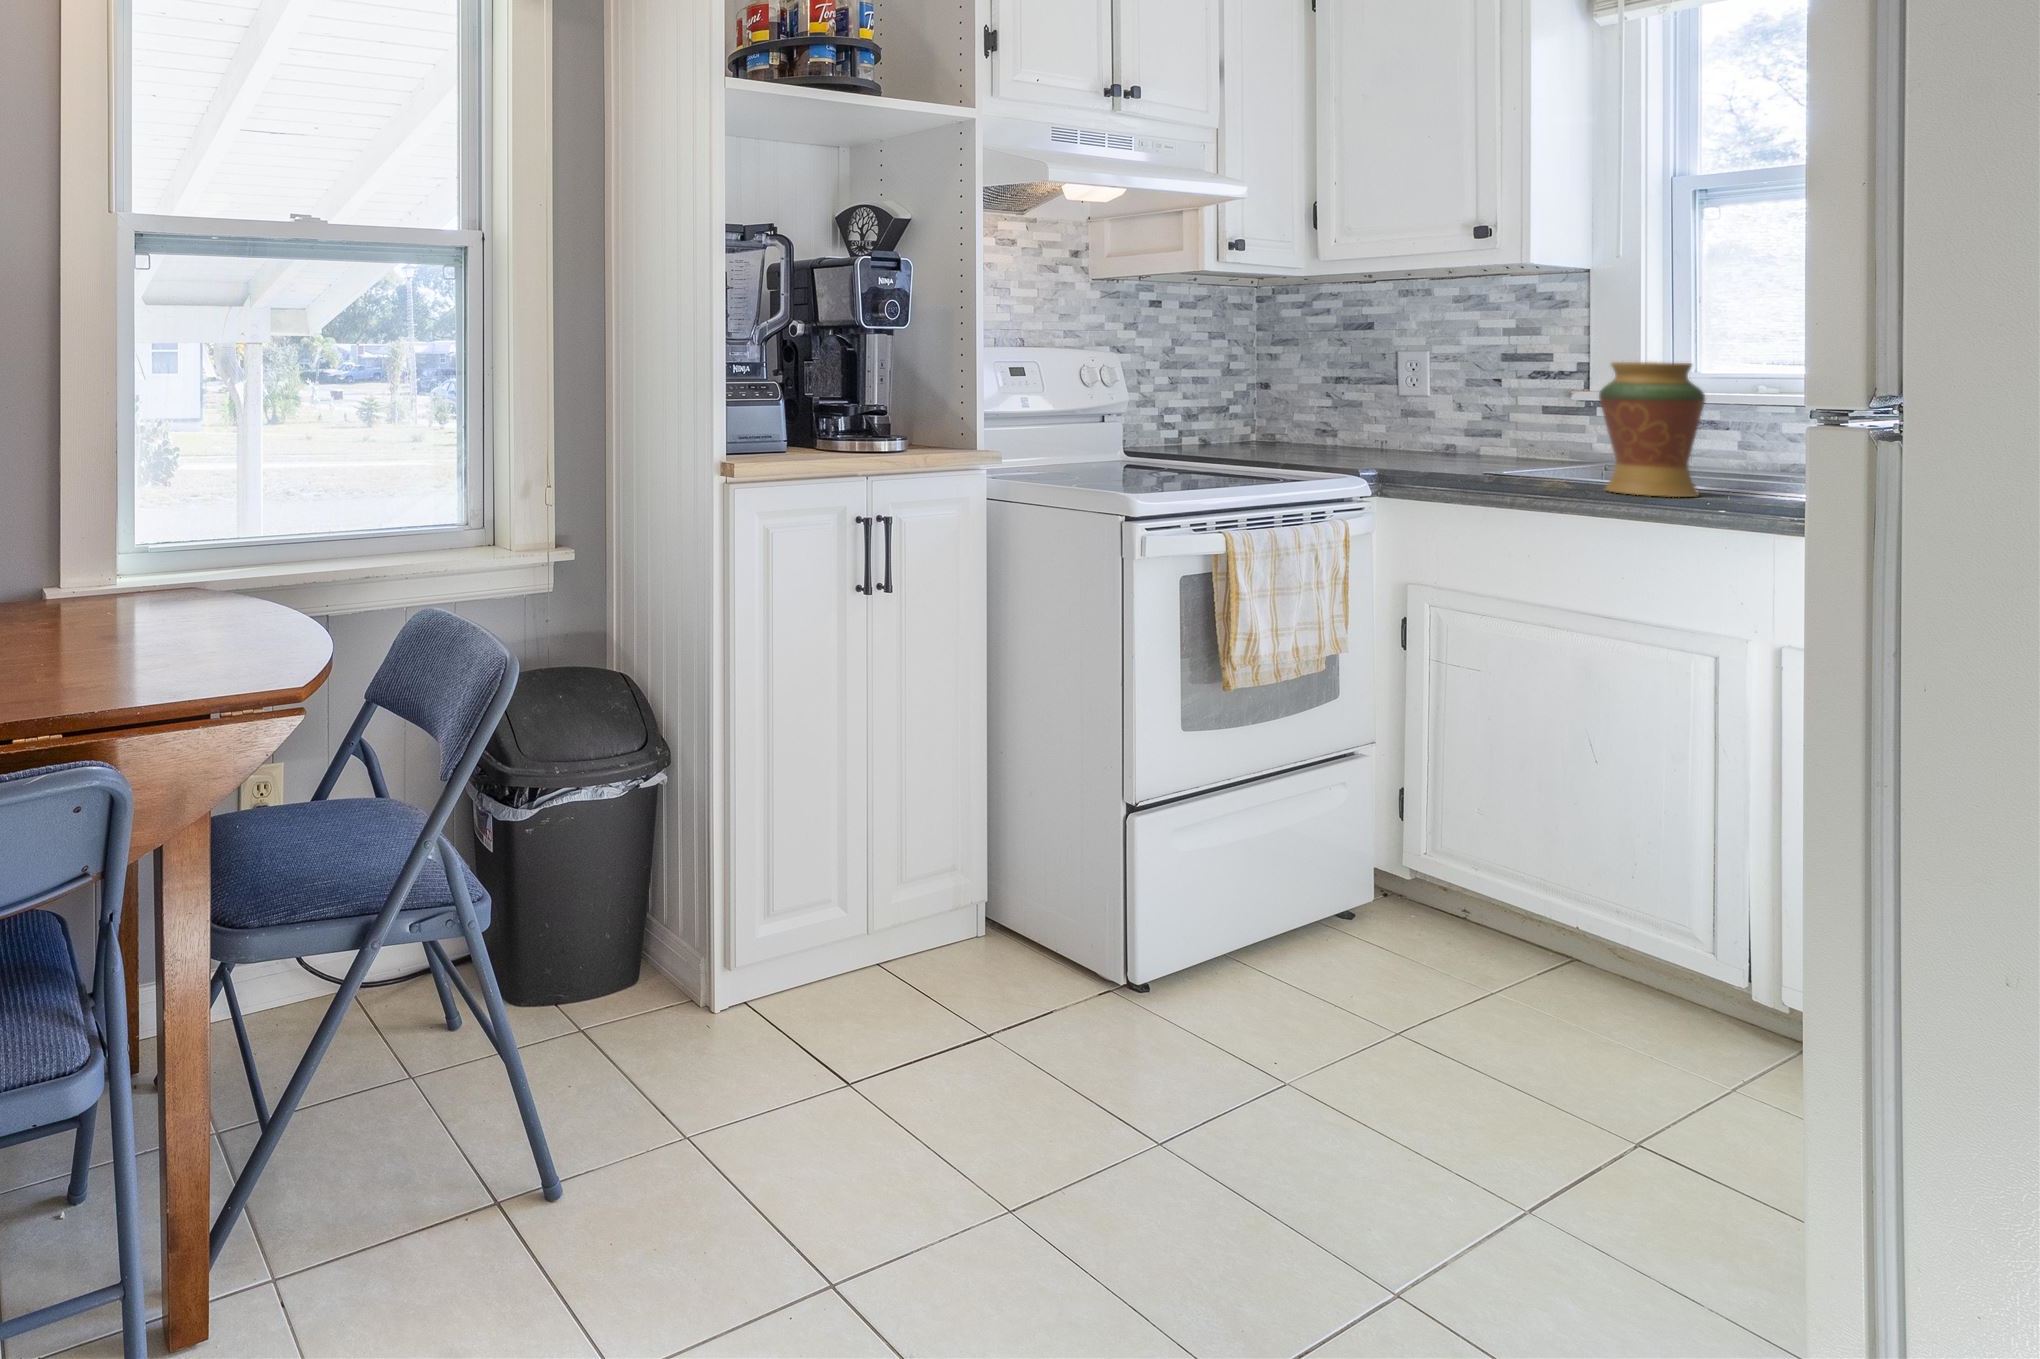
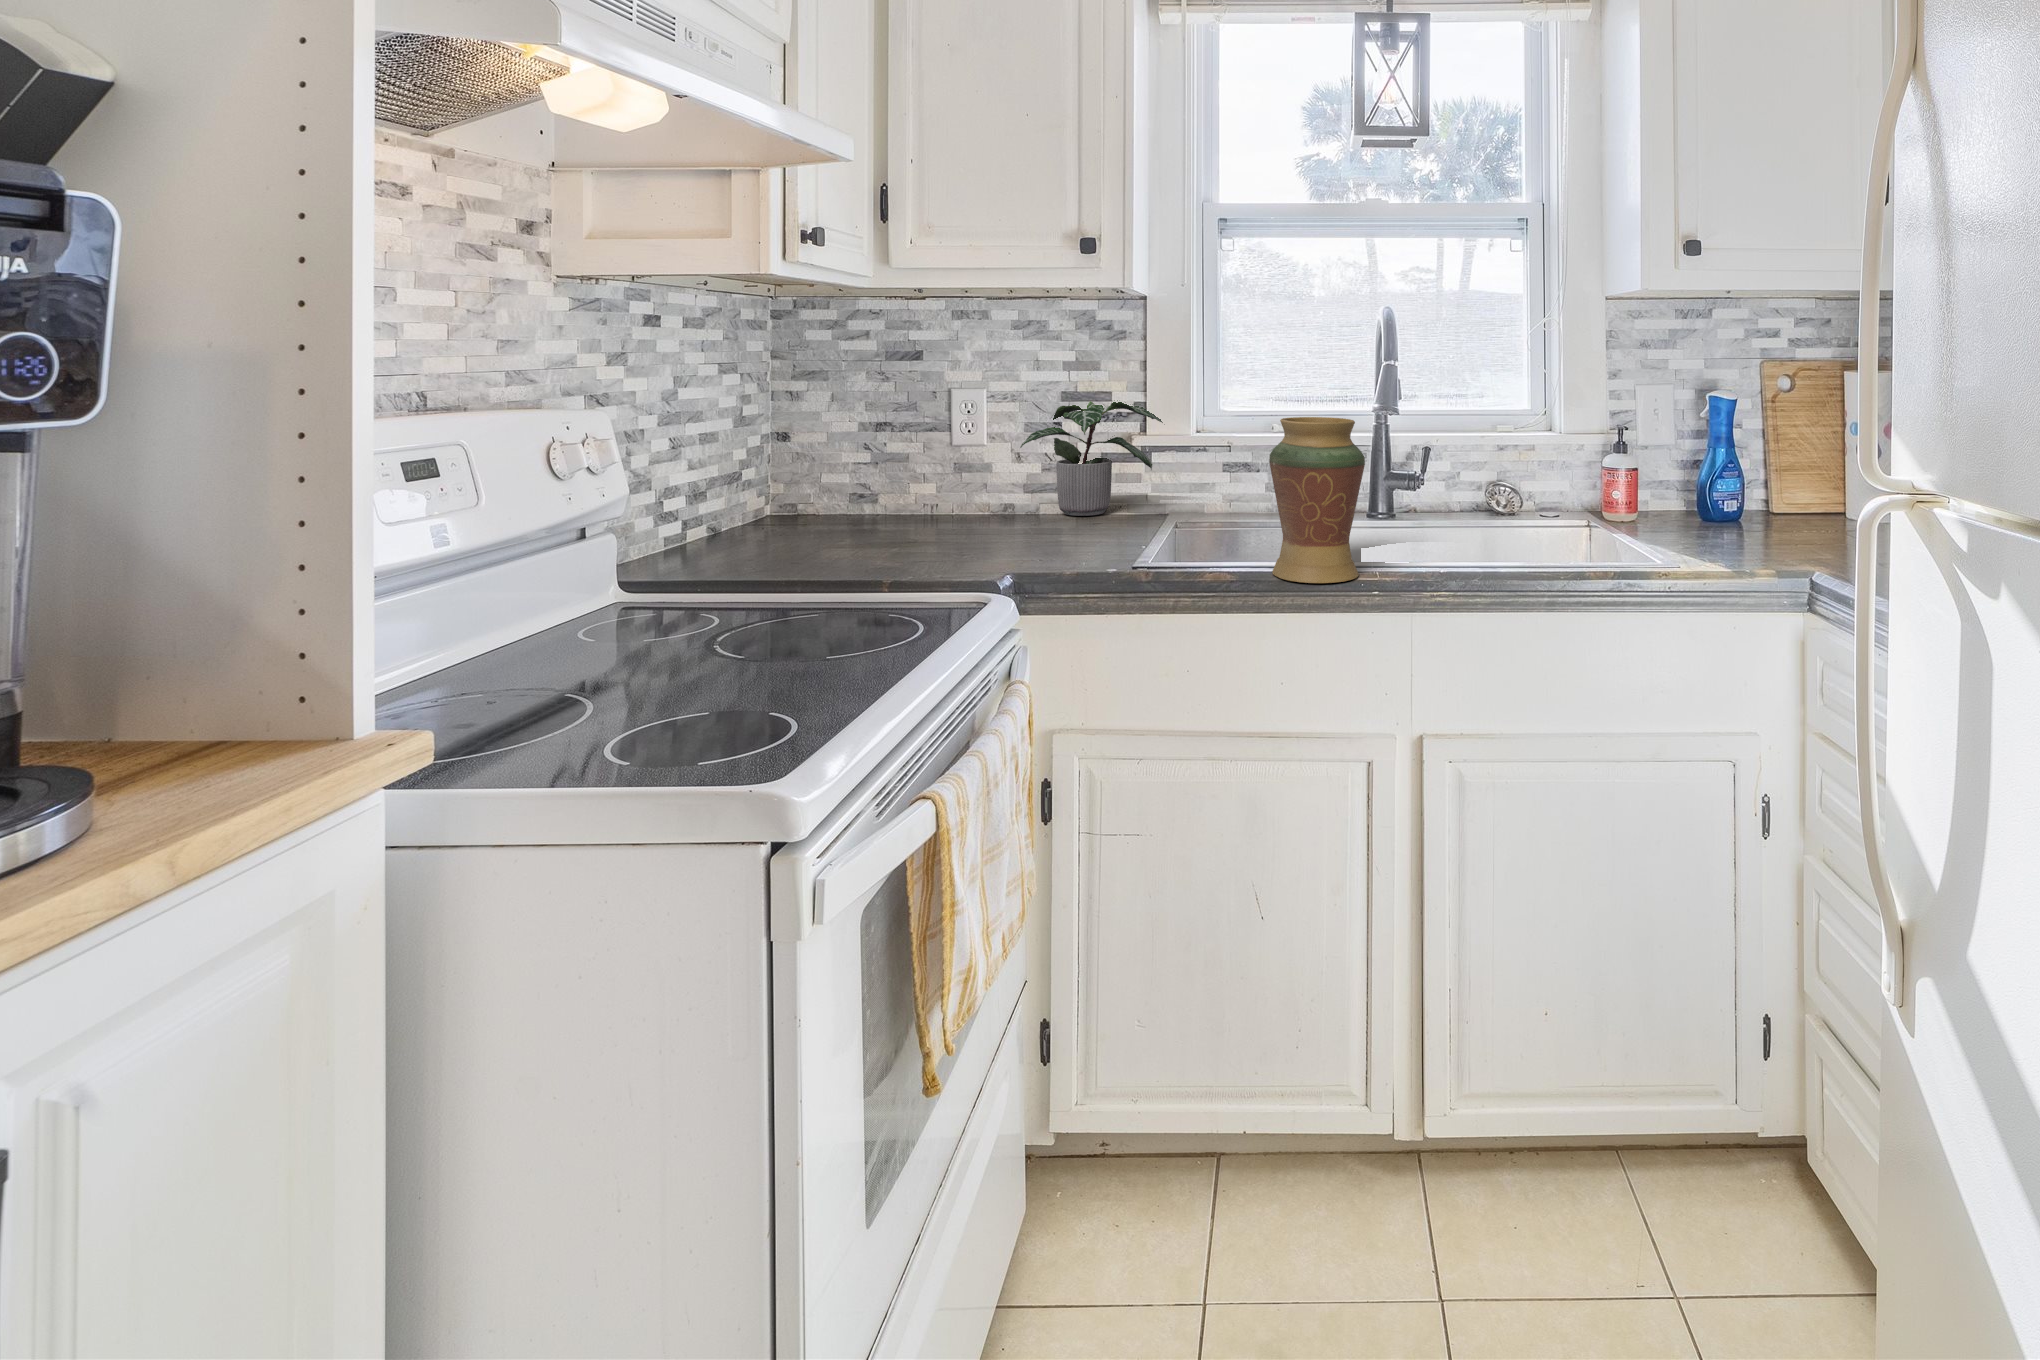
potted plant: none [1455,359,1613,459] -> present [1020,400,1163,516]

